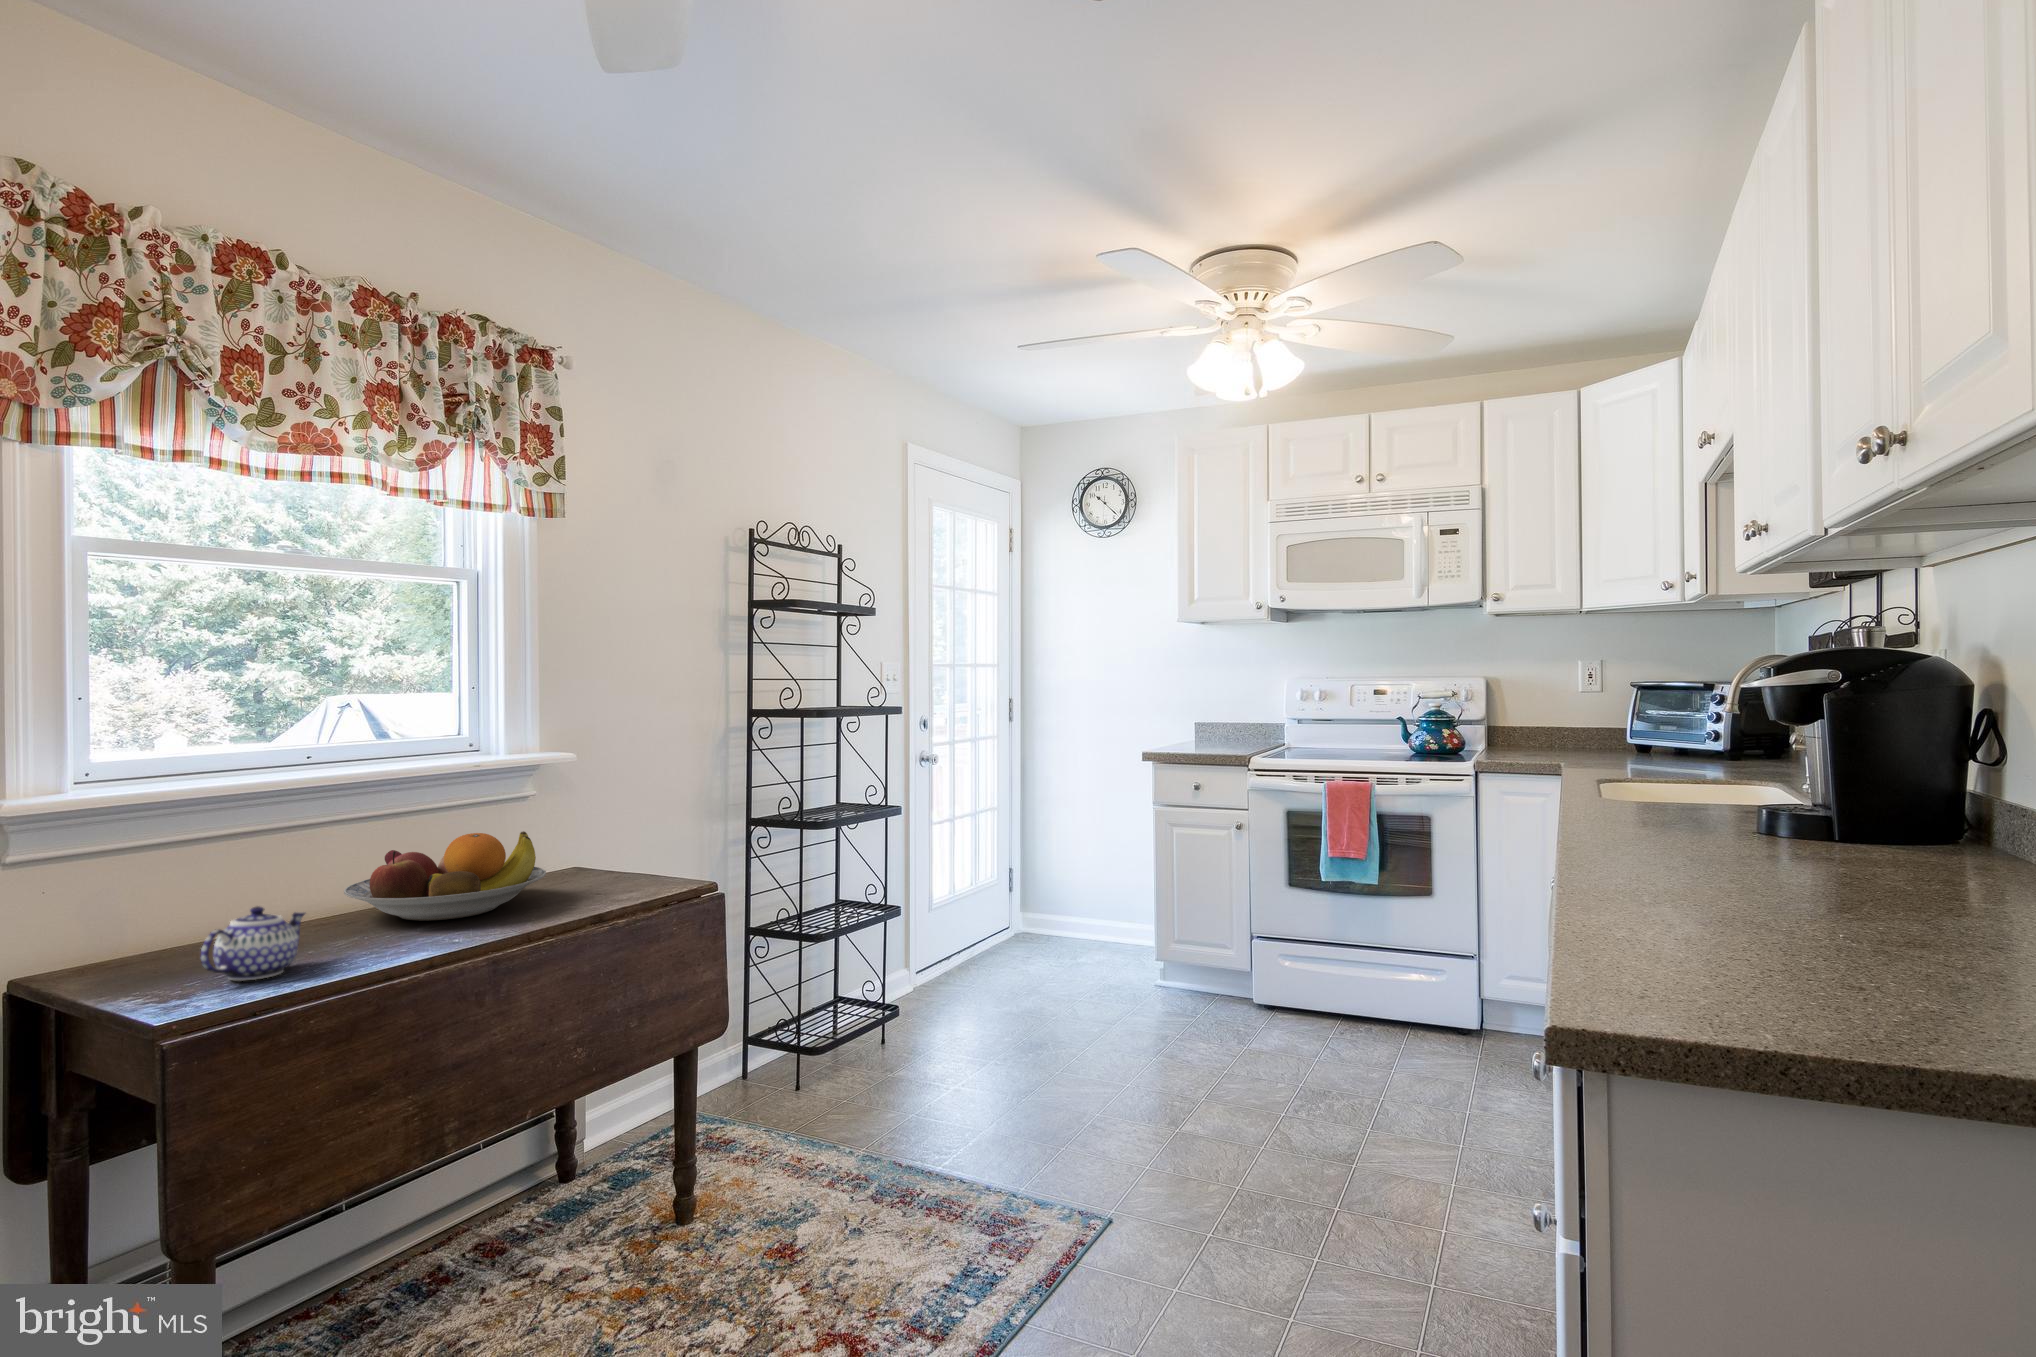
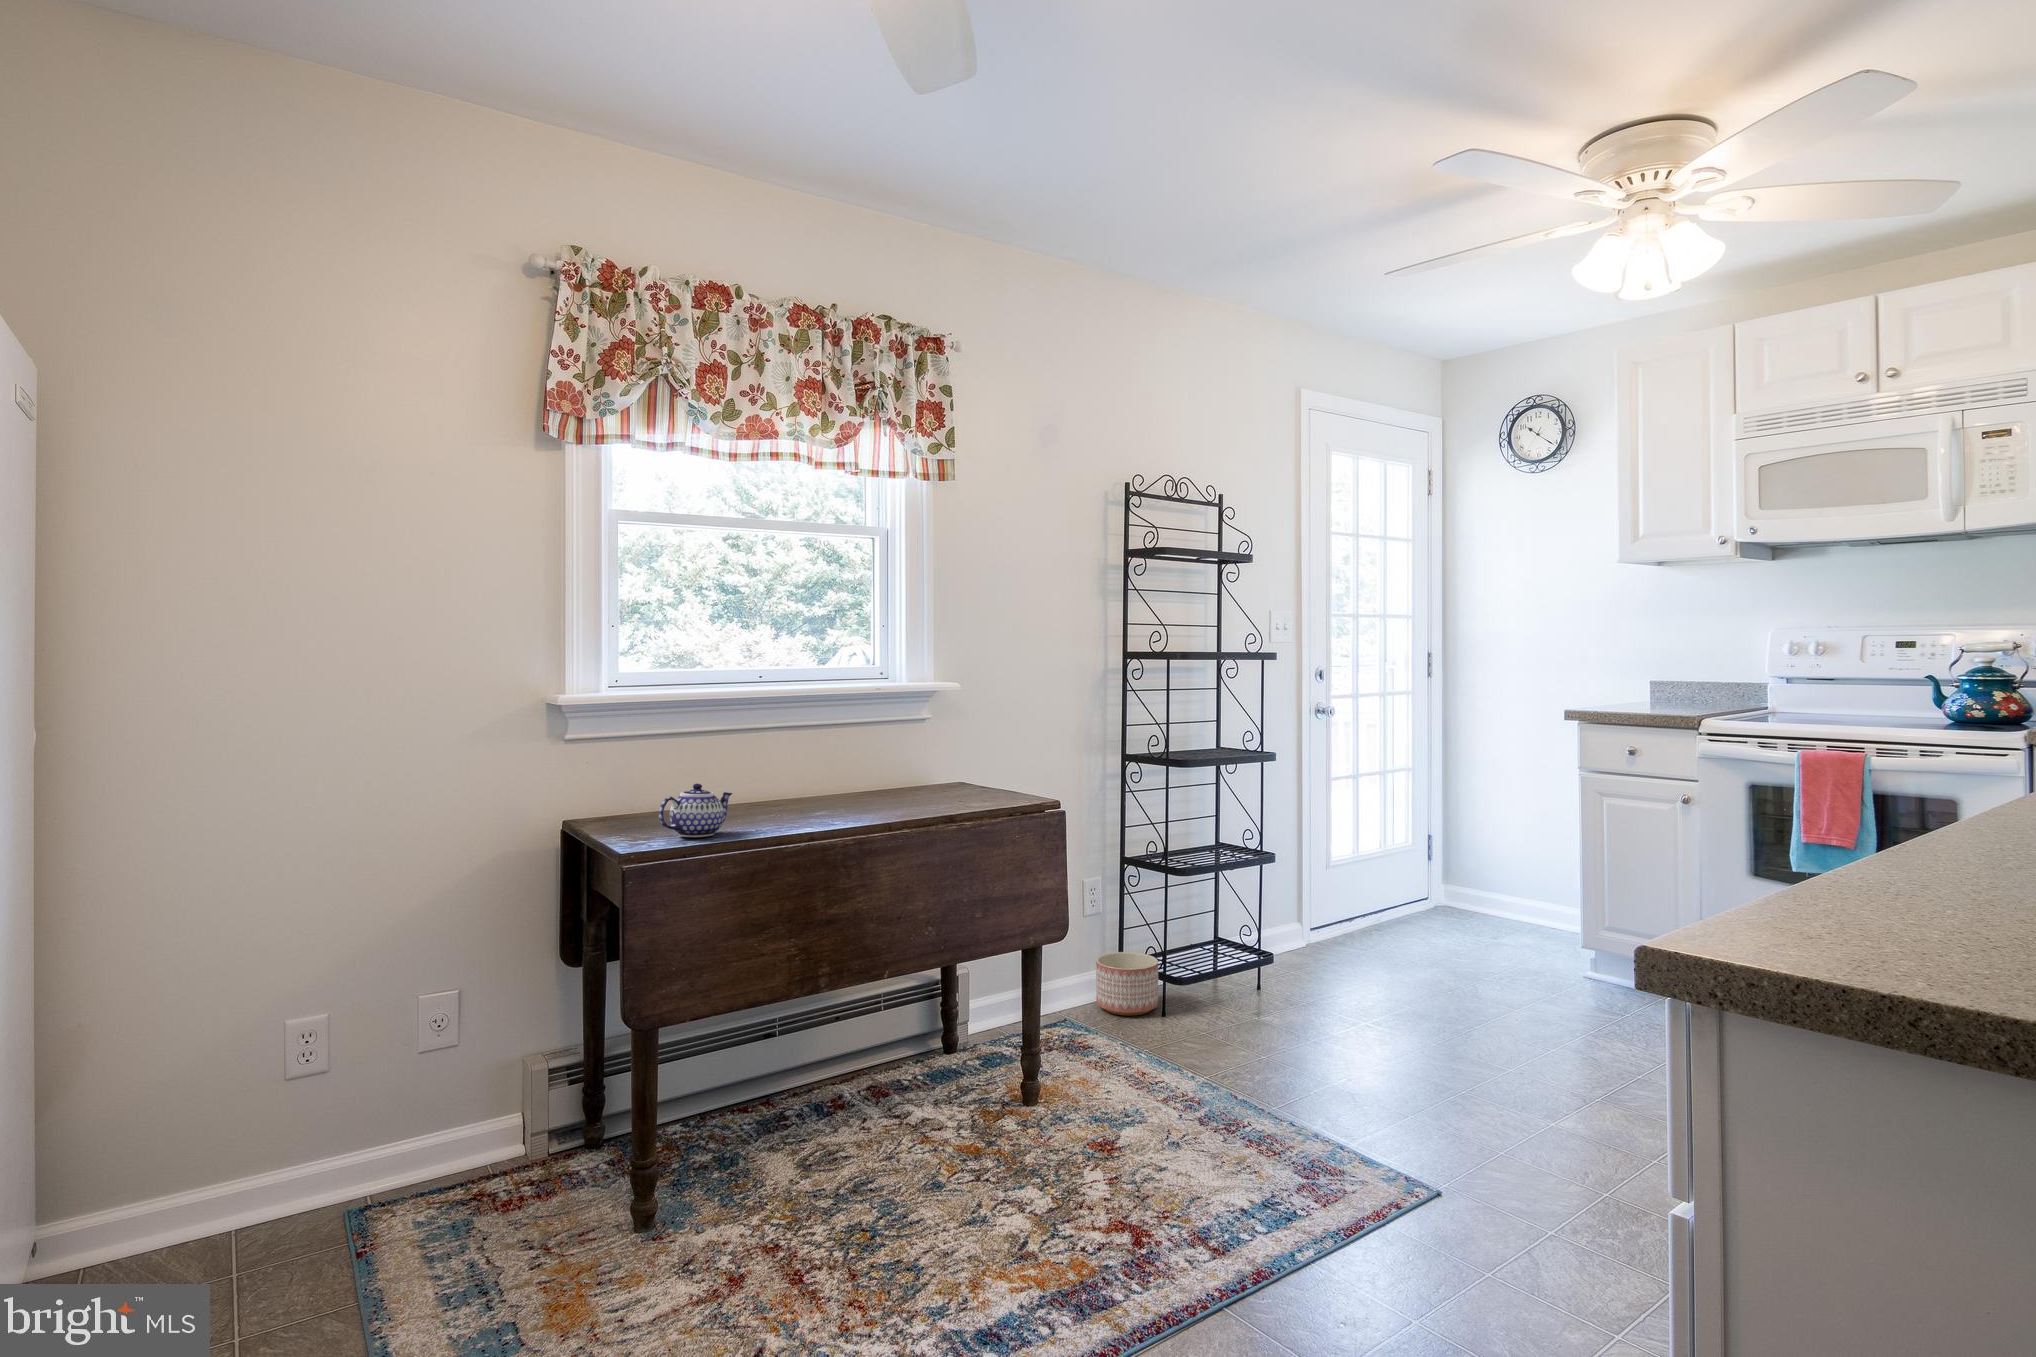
fruit bowl: present [344,831,546,921] -> none [770,746,918,813]
planter: none [722,1021,790,1093] -> present [1096,952,1158,1016]

